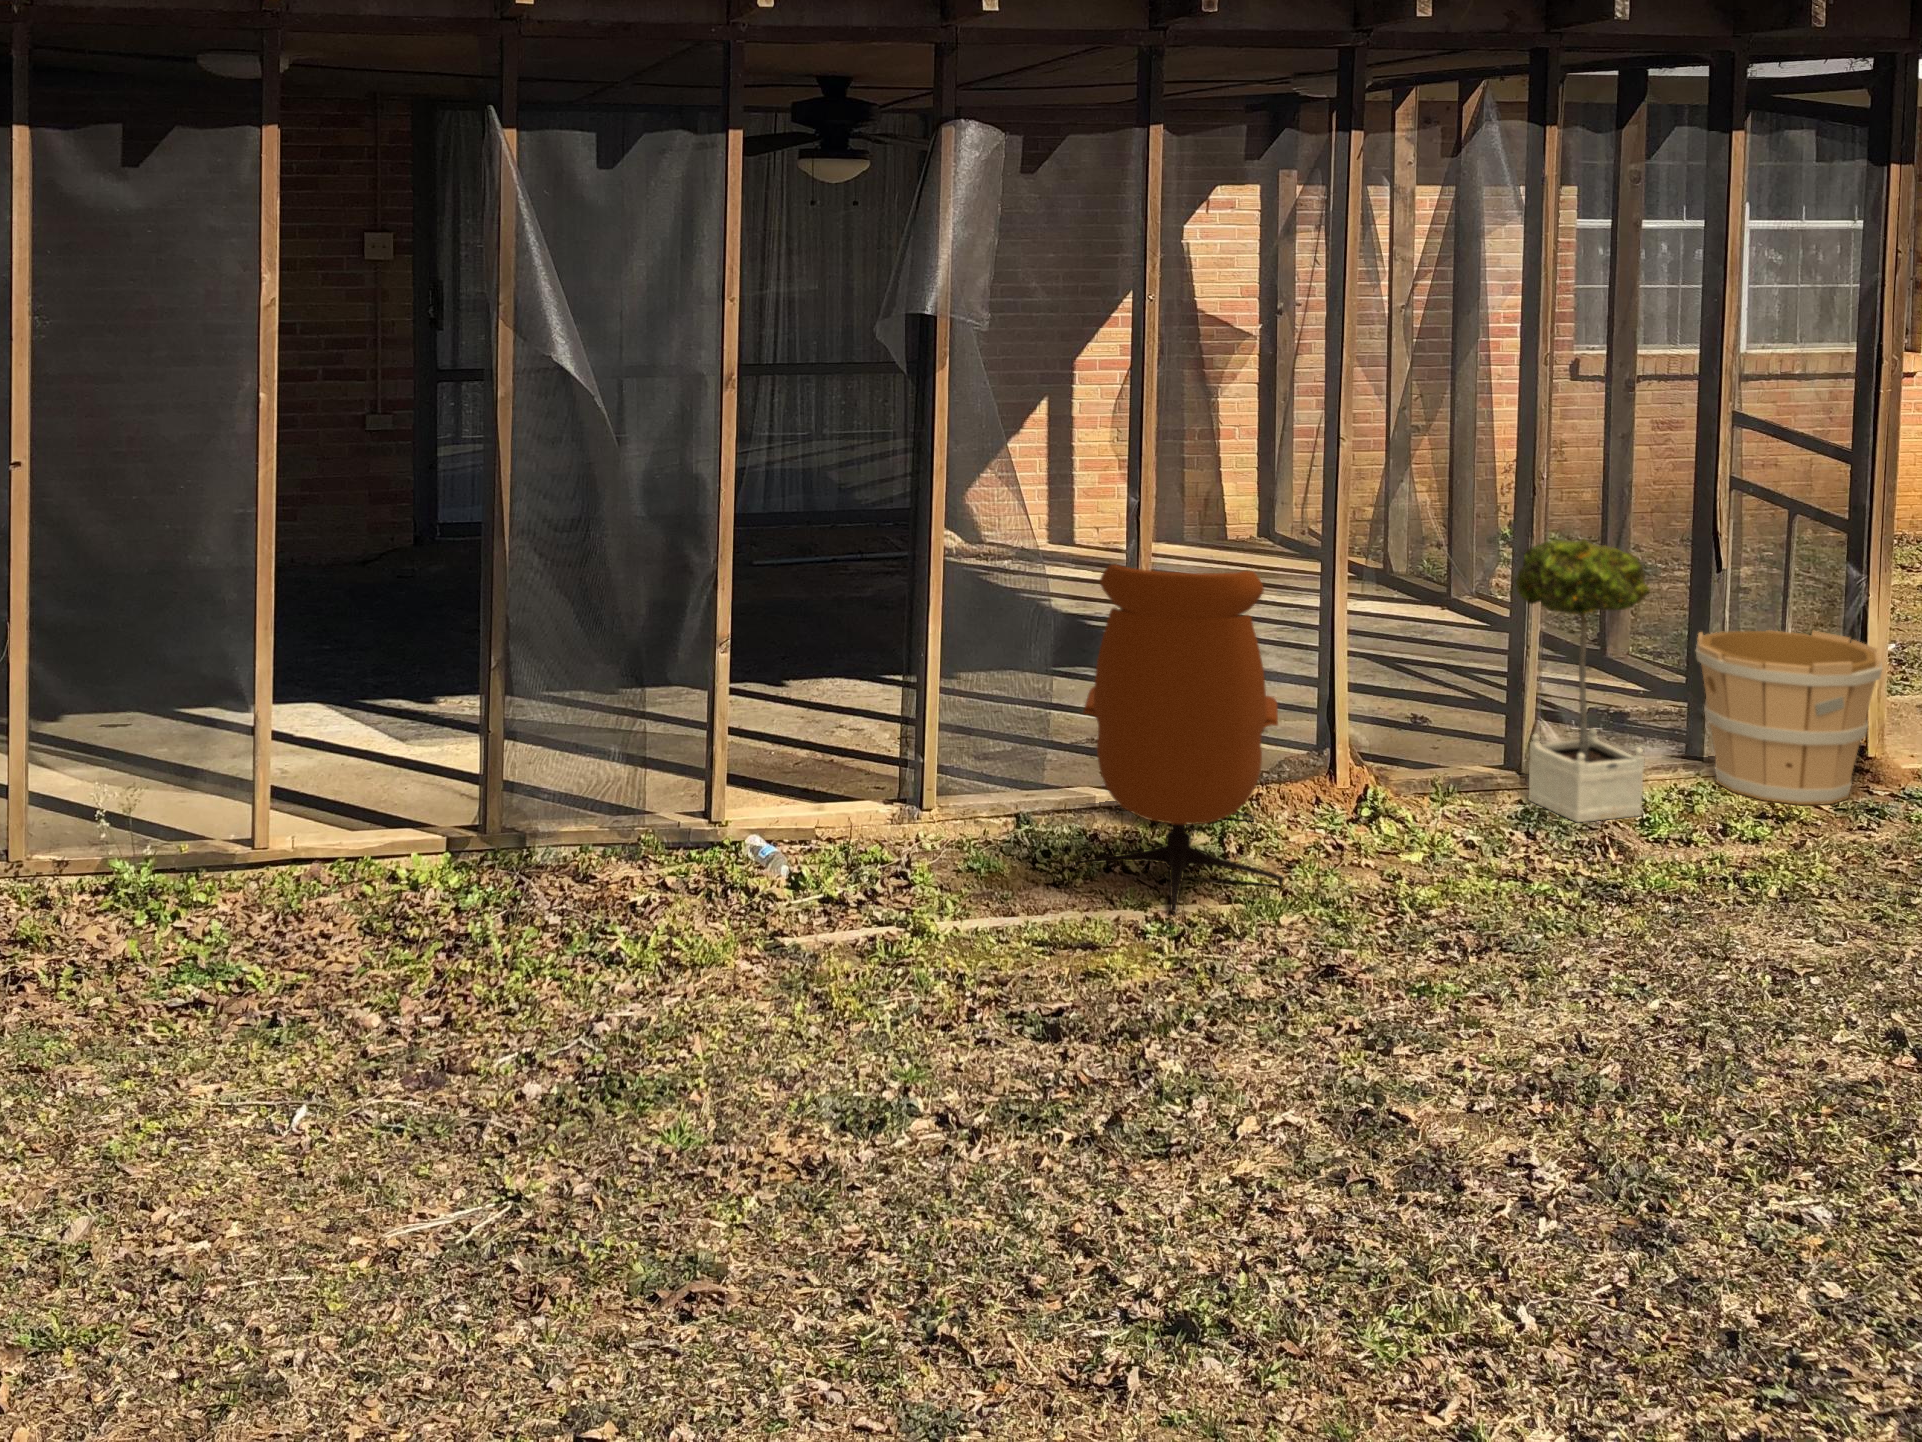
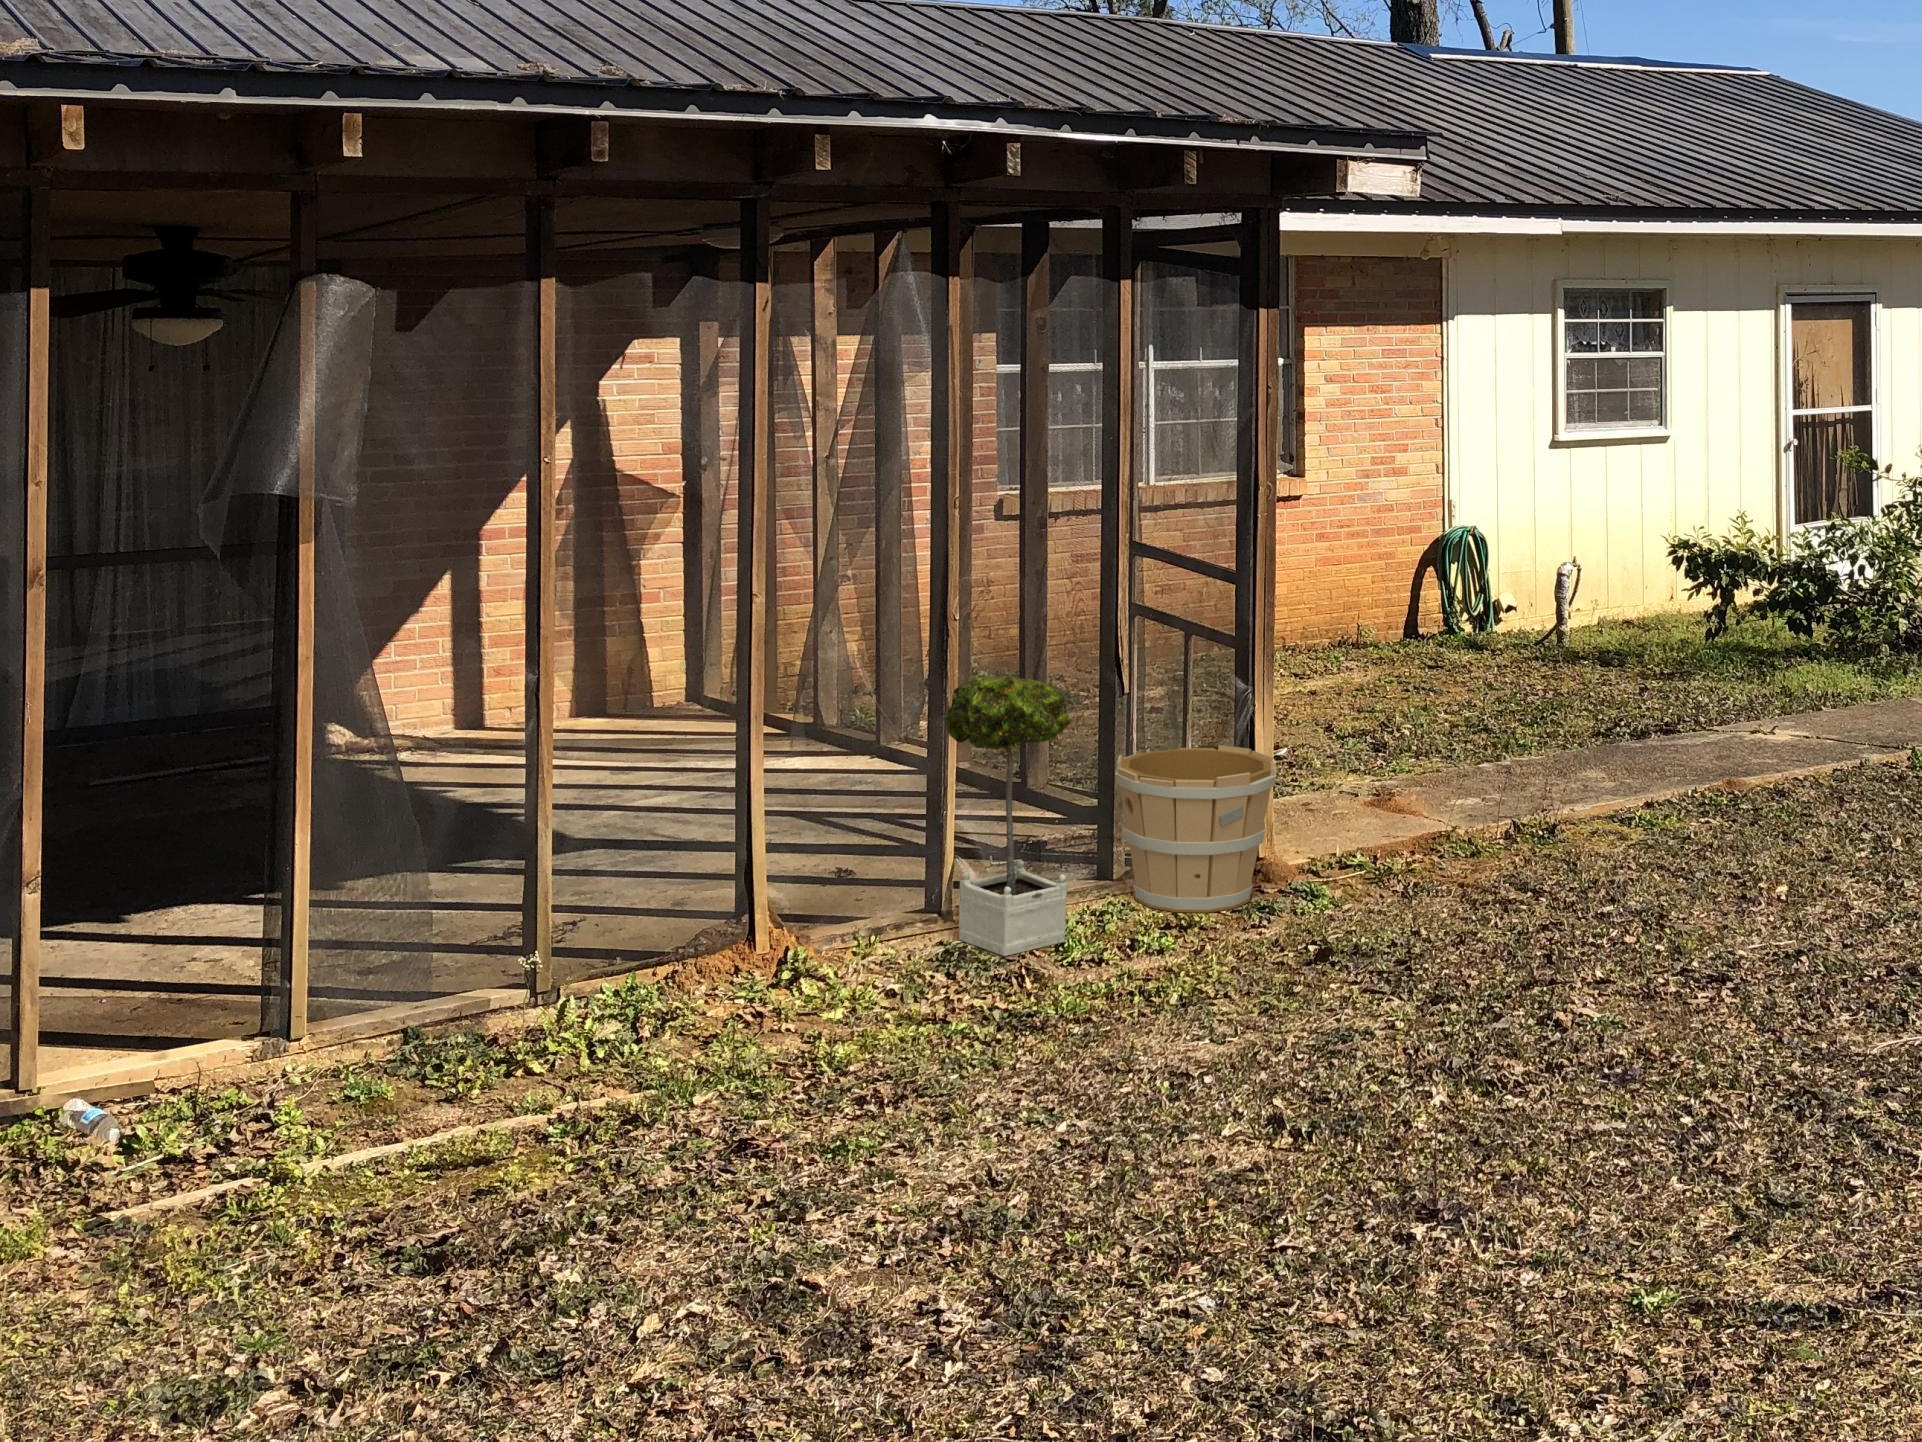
lounge chair: present [1074,565,1284,912] -> none [468,735,705,1110]

